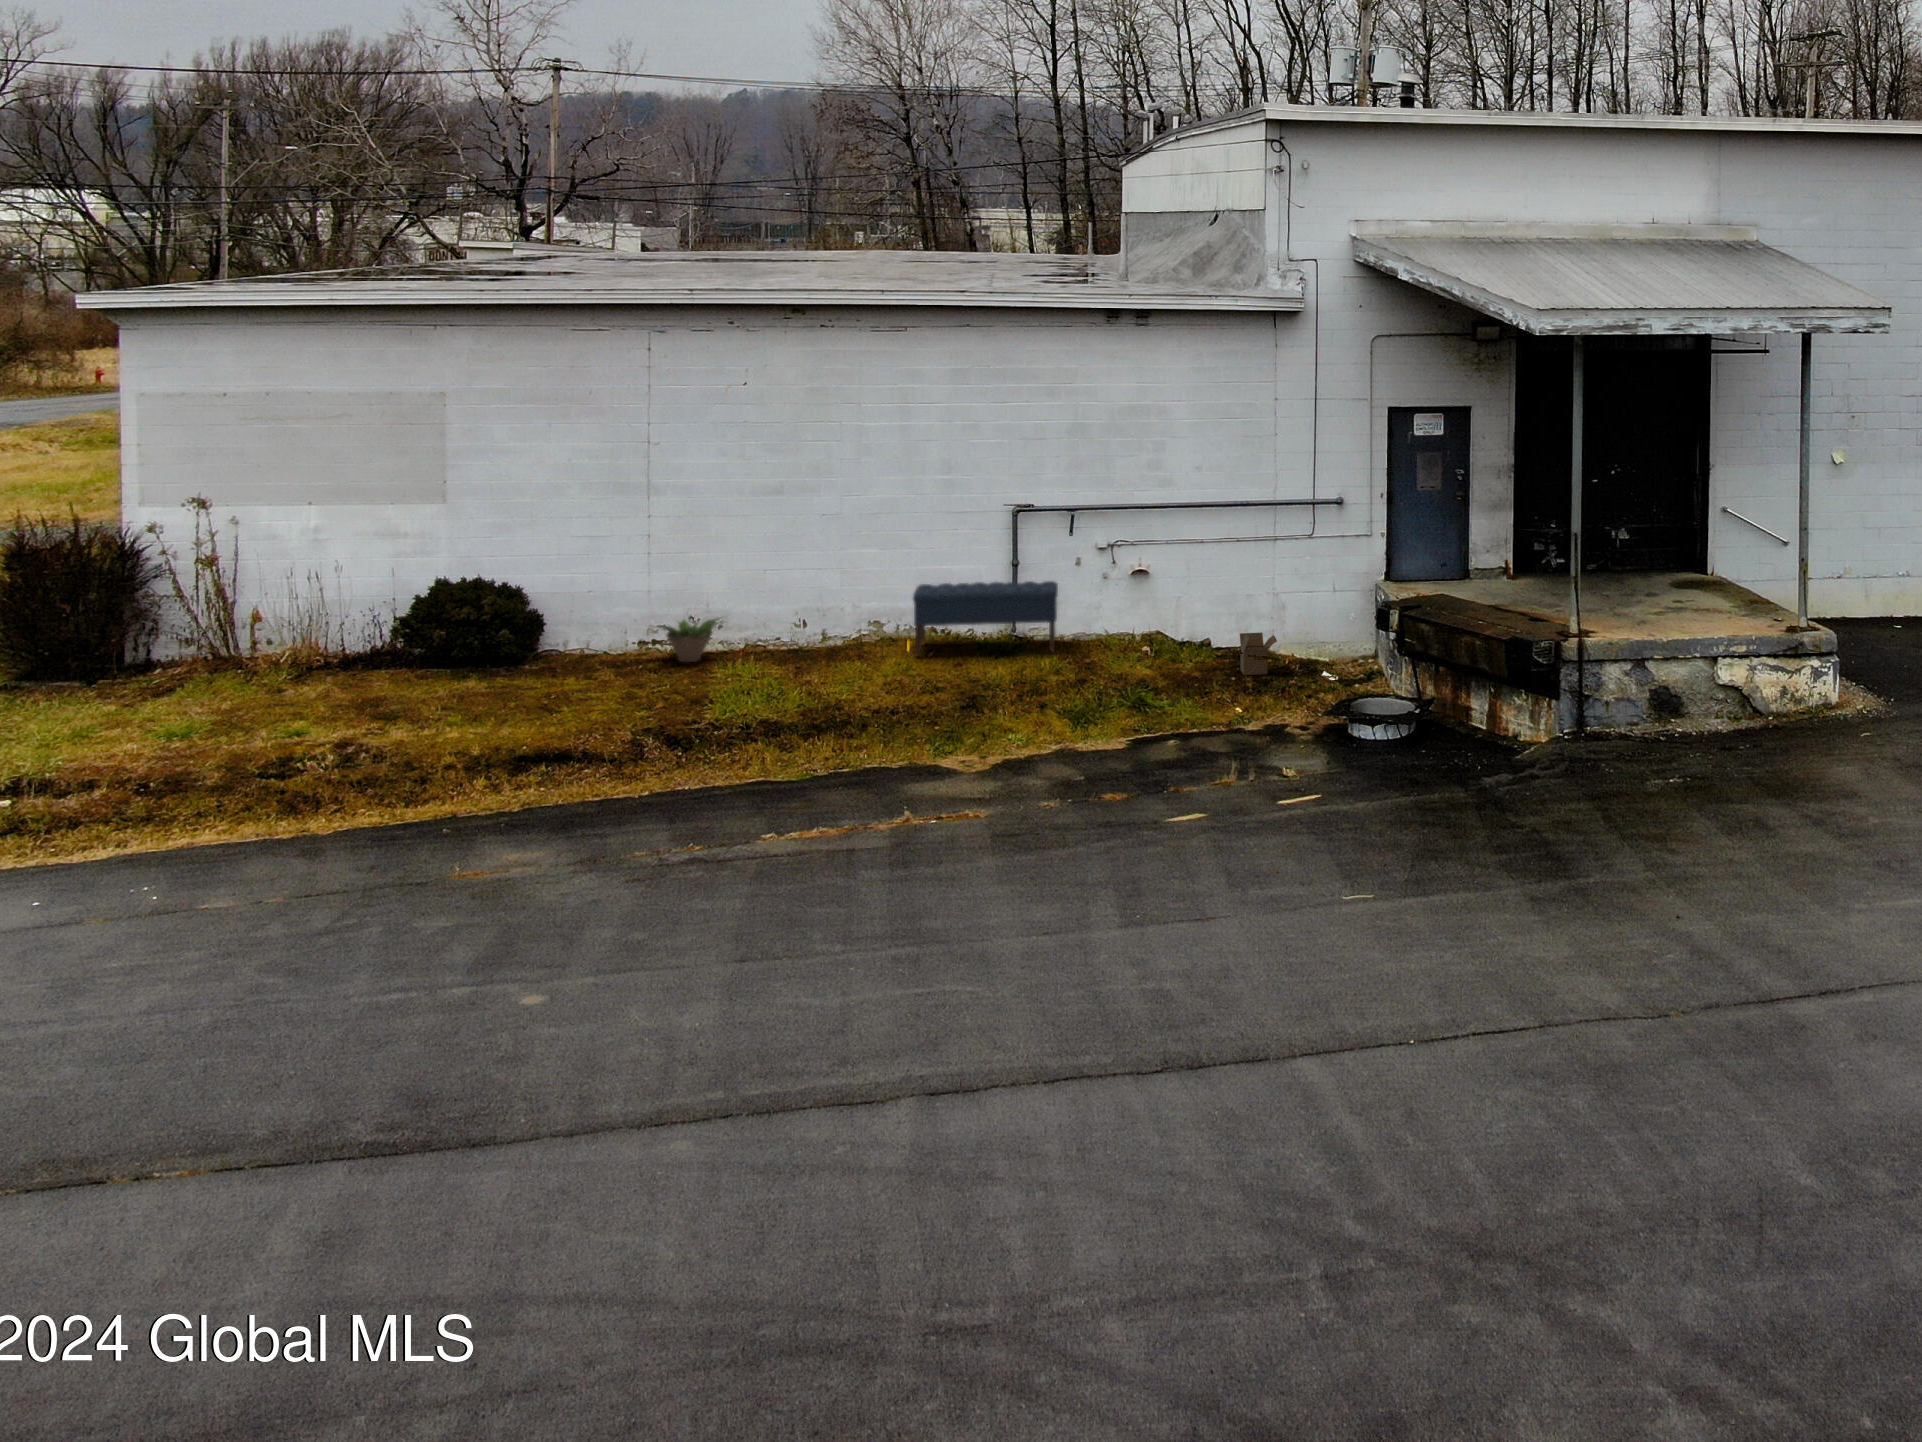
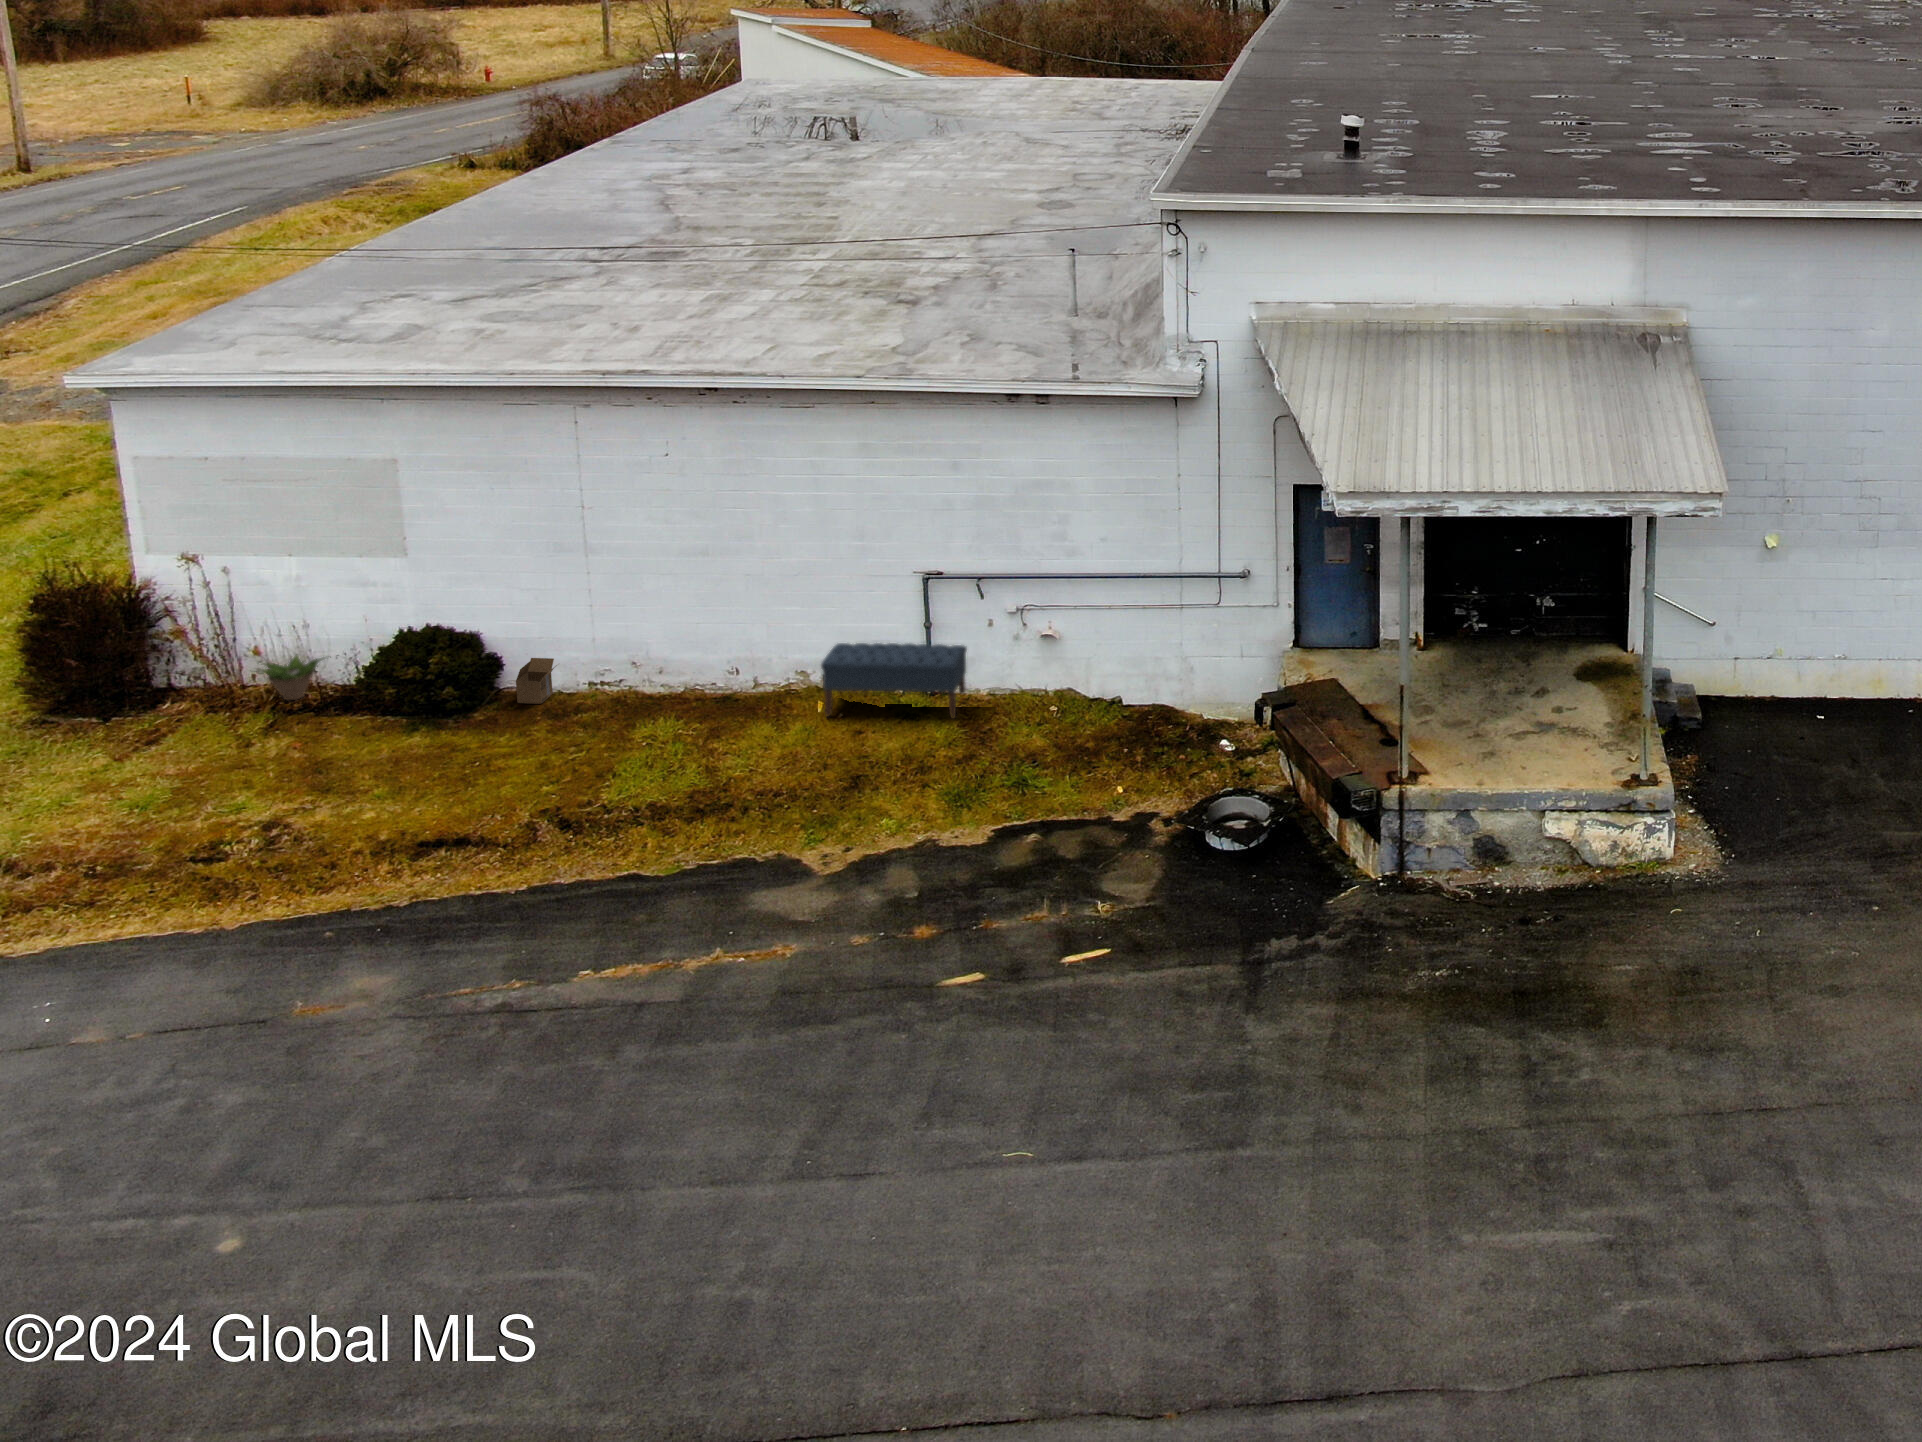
decorative plant: present [661,618,724,662] -> present [256,656,331,700]
cardboard box: present [1240,633,1277,675] -> present [516,658,557,704]

